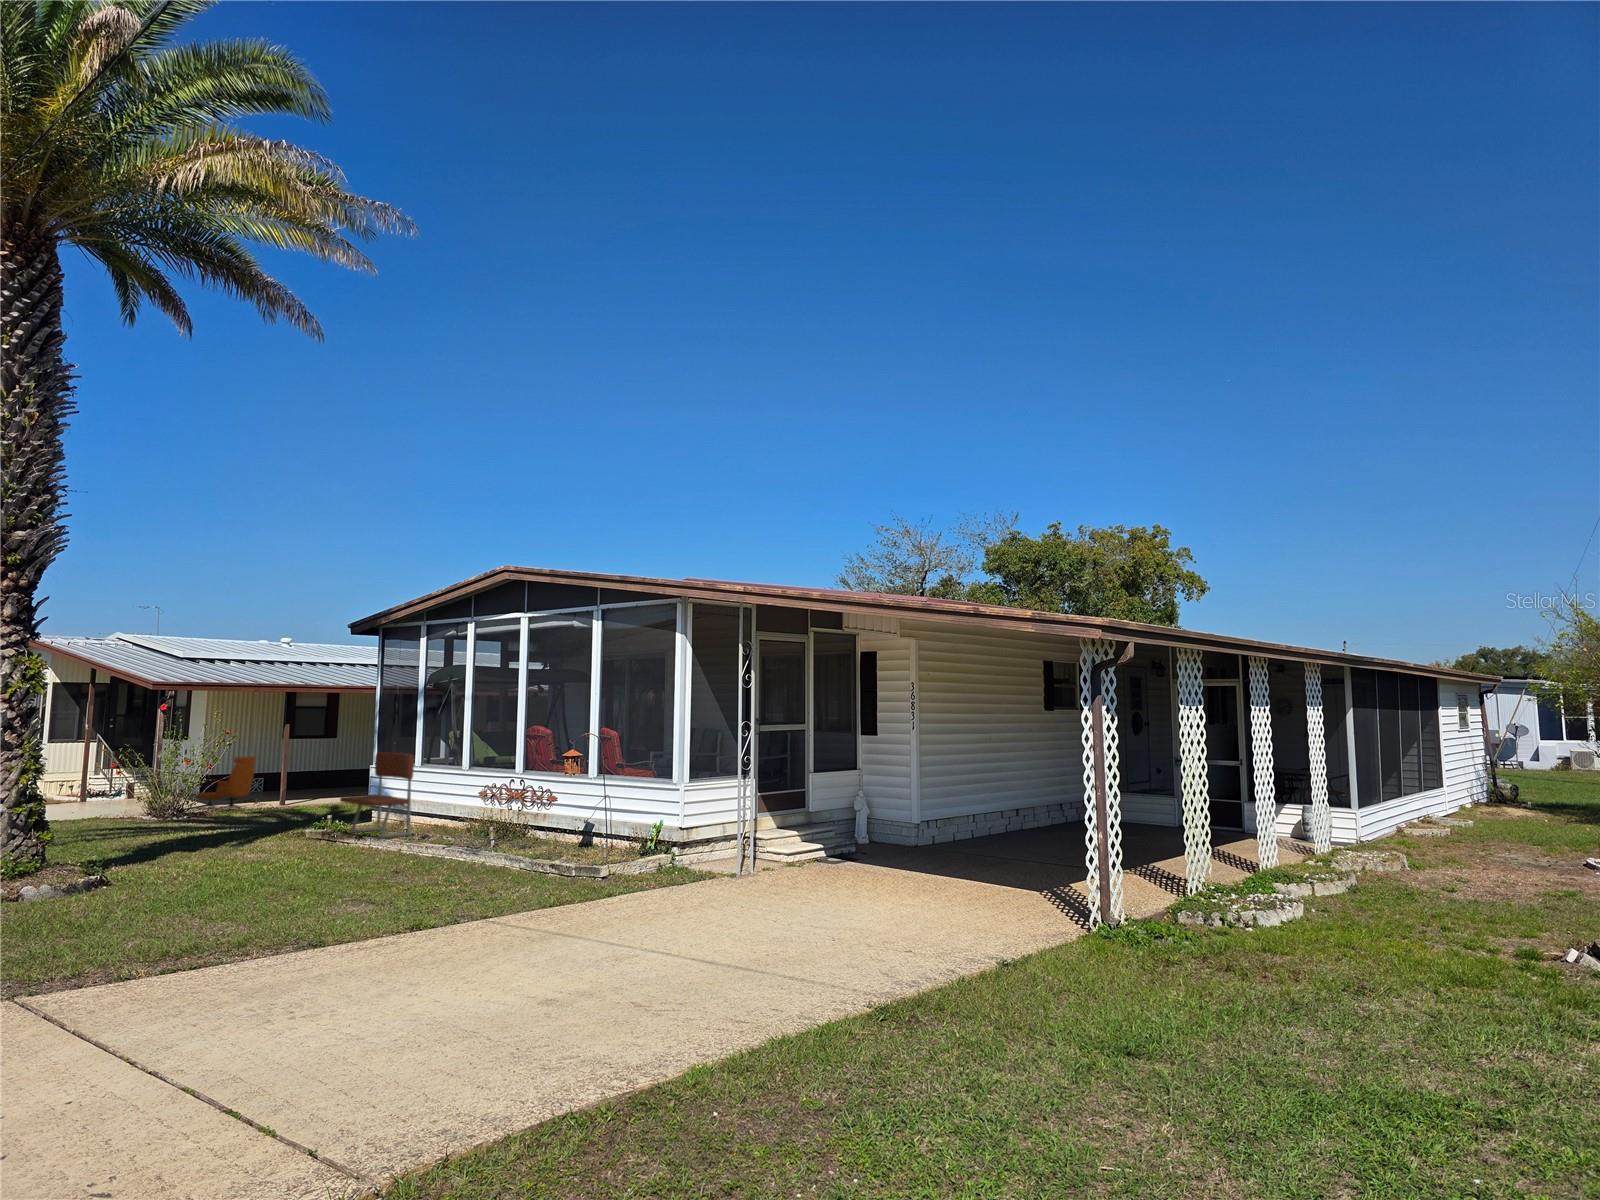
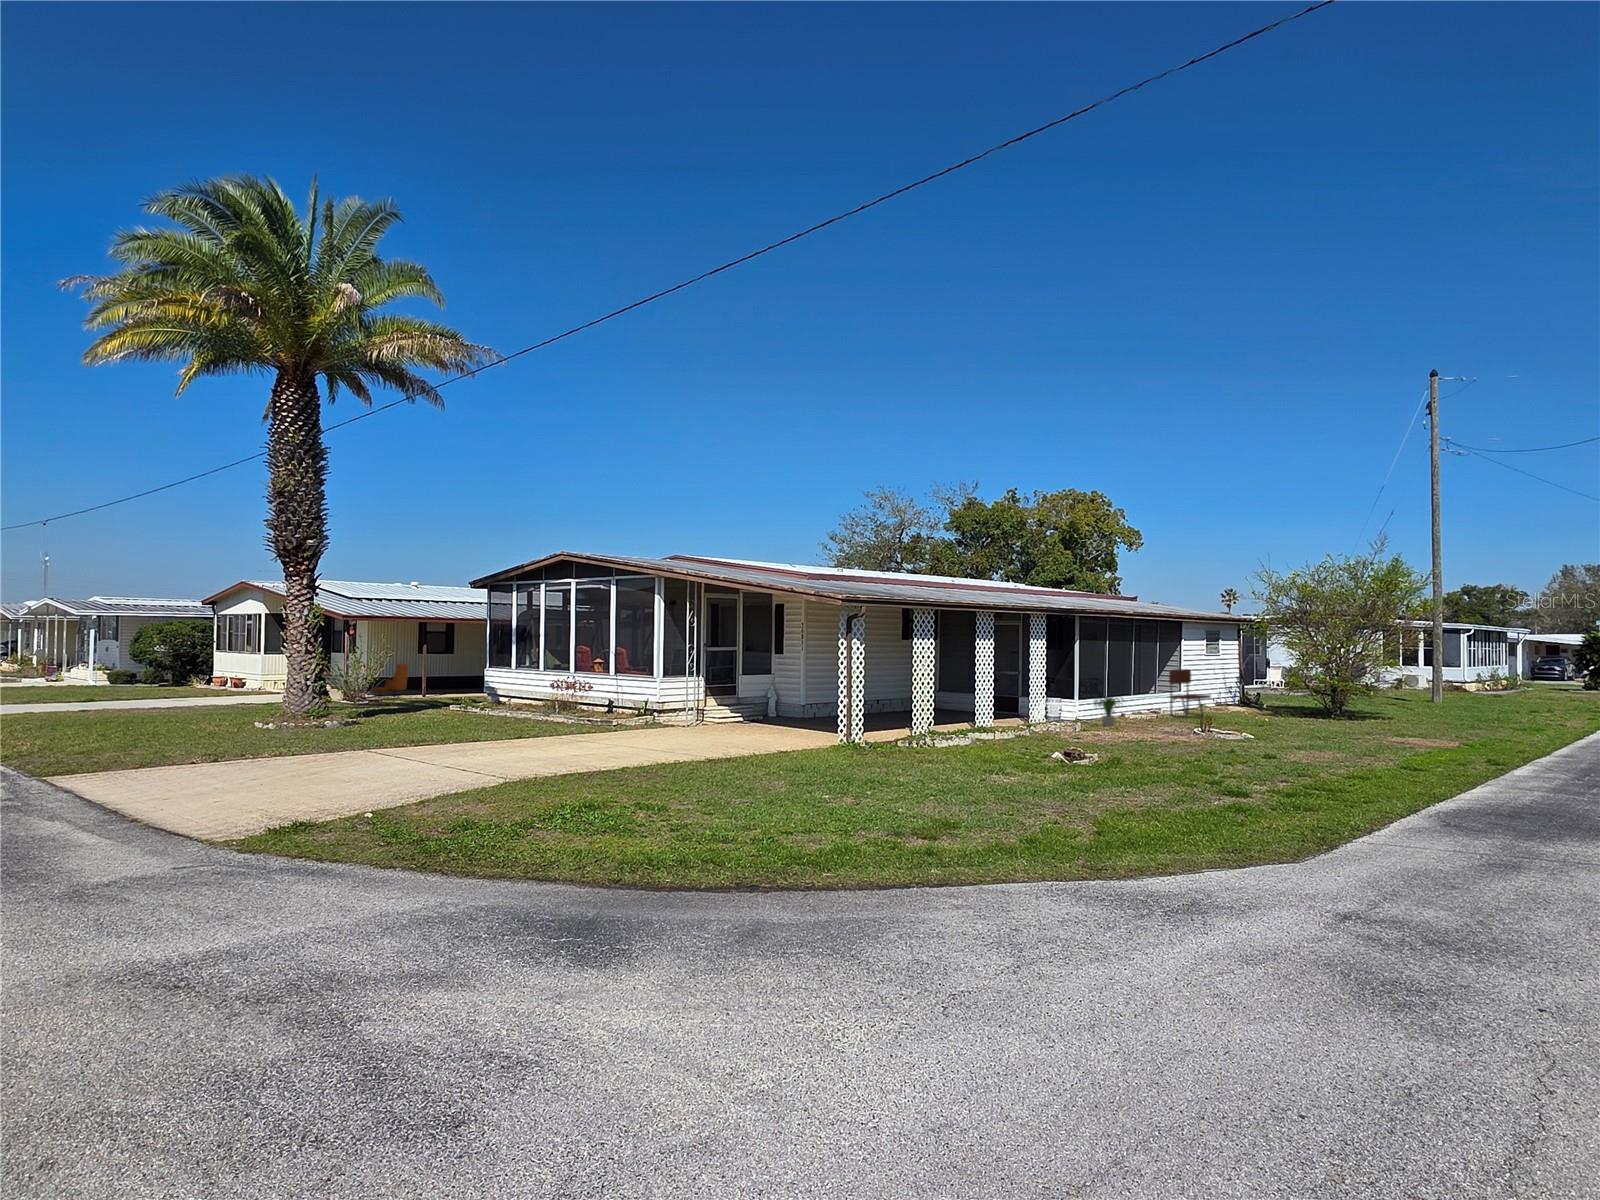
bench: present [340,752,414,838] -> present [1169,669,1211,718]
potted plant: none [1370,798,1423,847] -> present [1094,697,1122,726]

